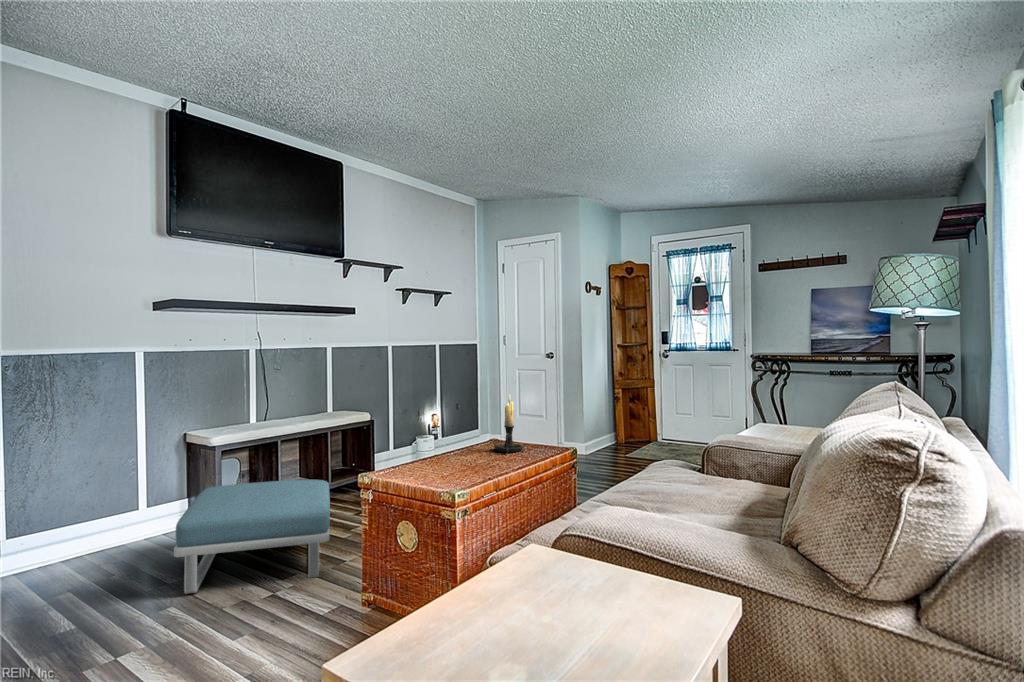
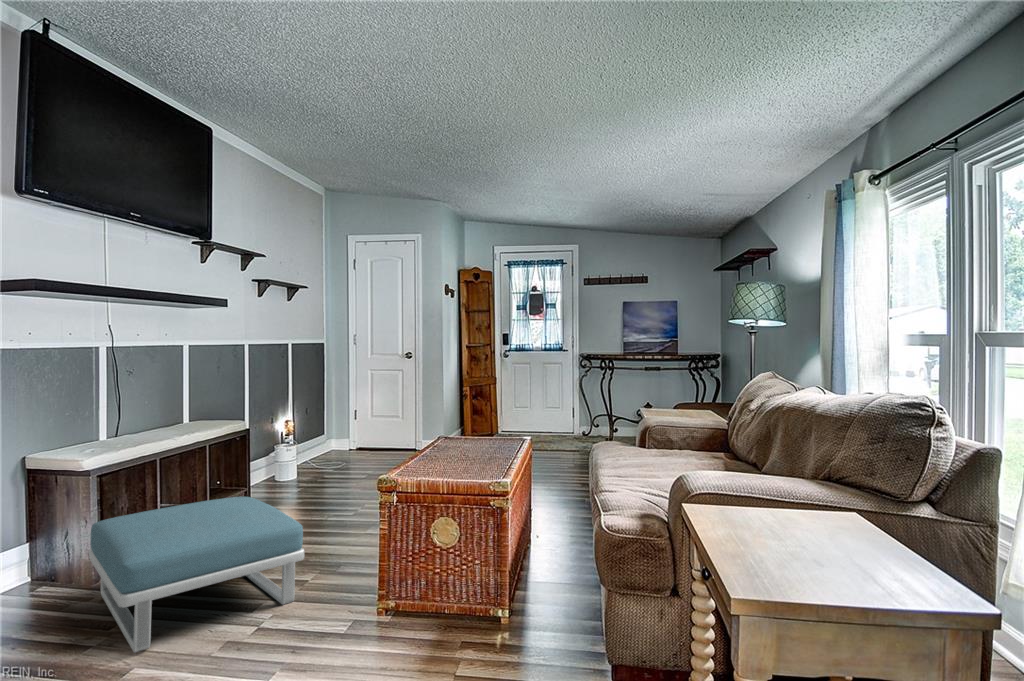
candle holder: present [494,395,524,453] -> none [465,388,494,445]

